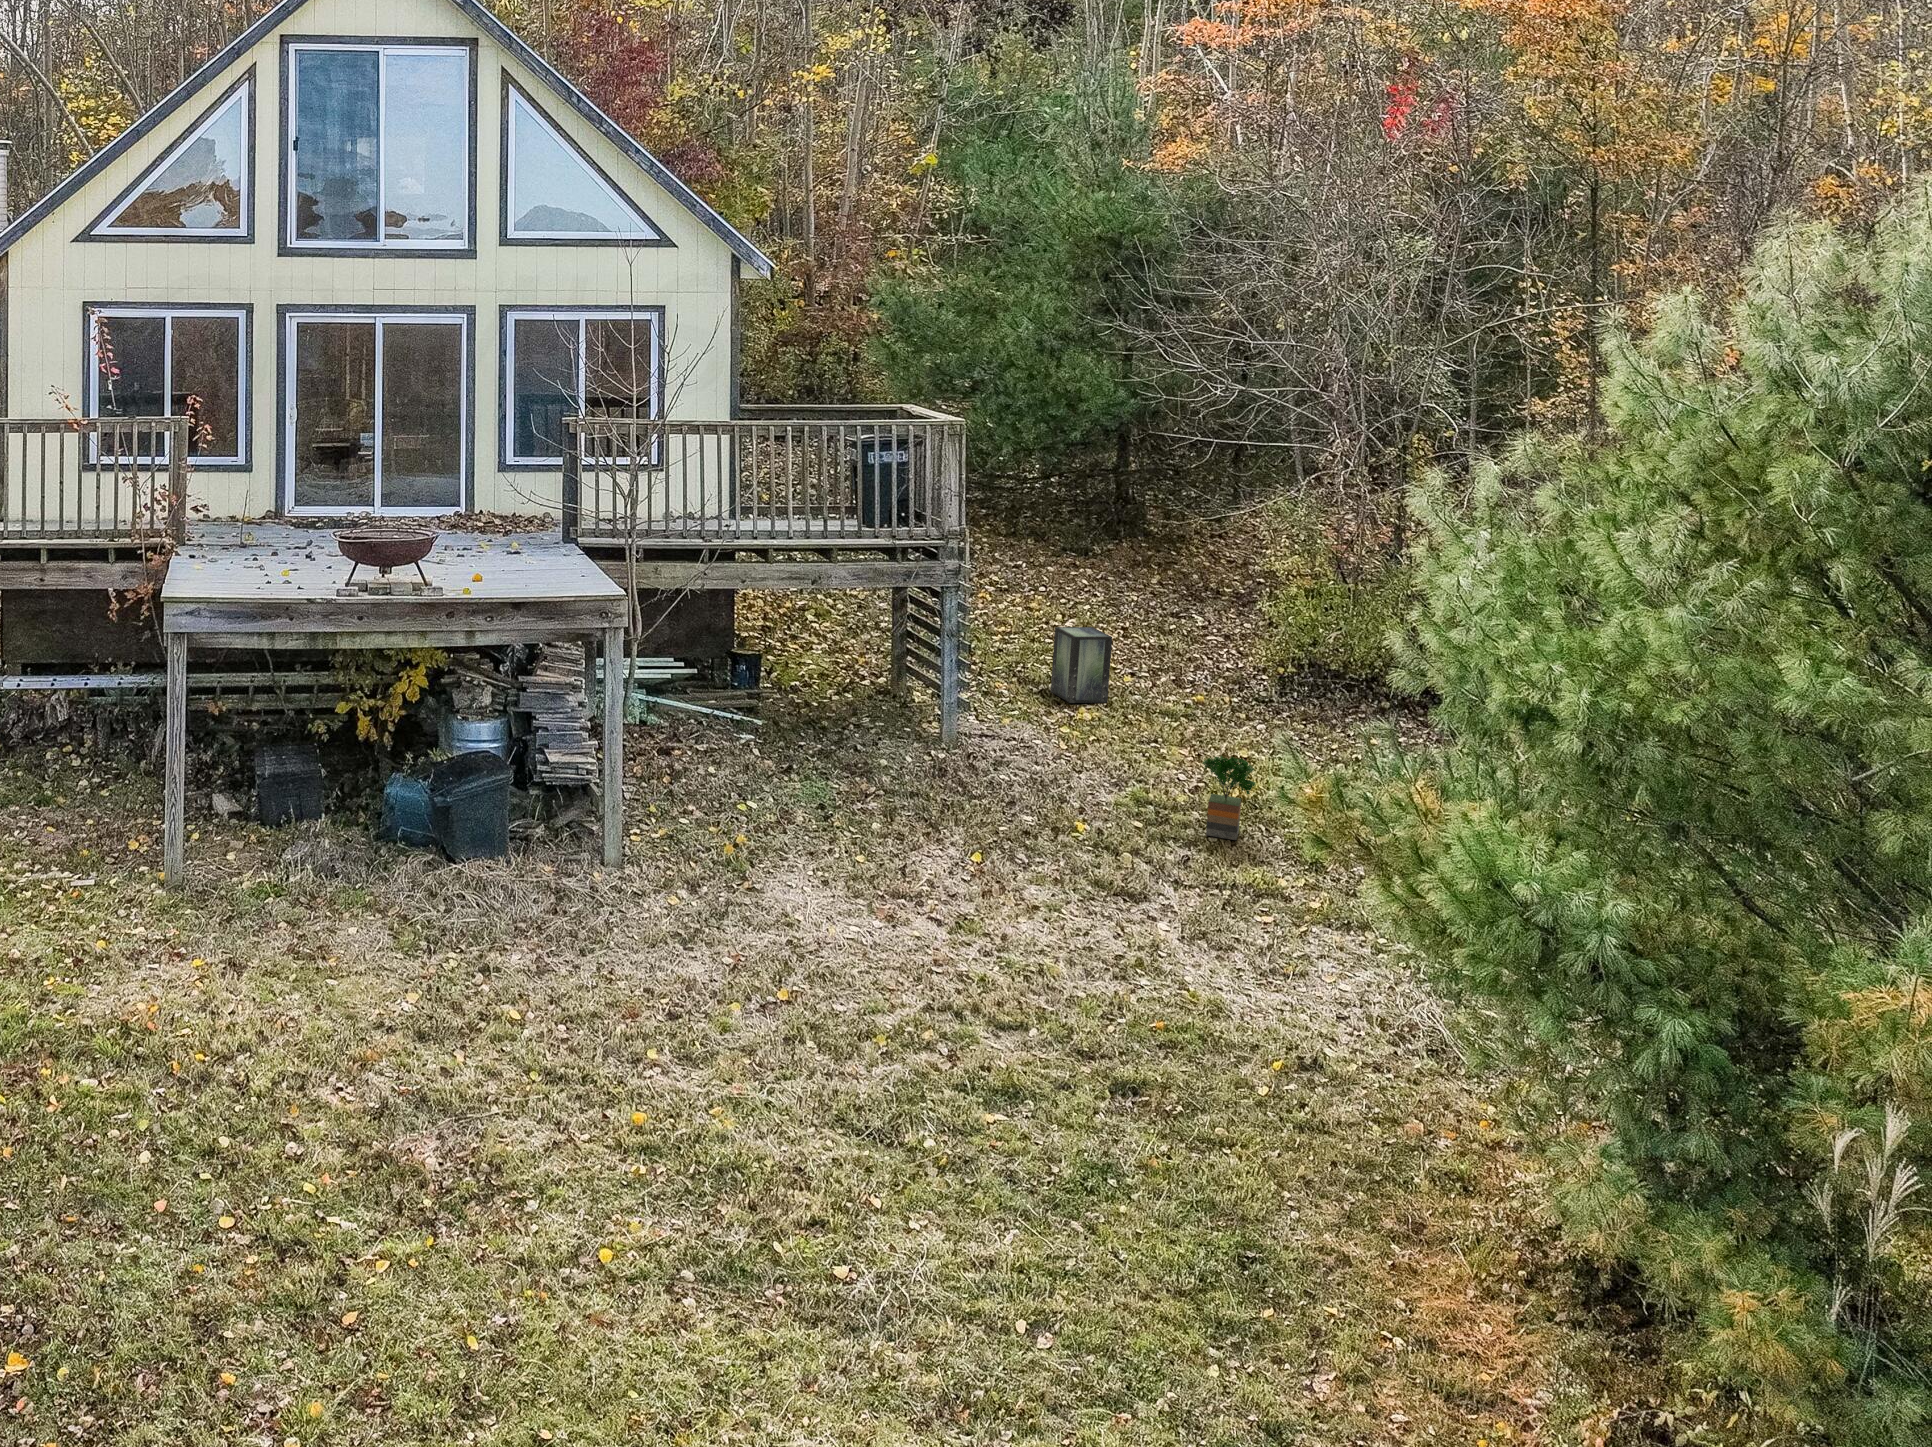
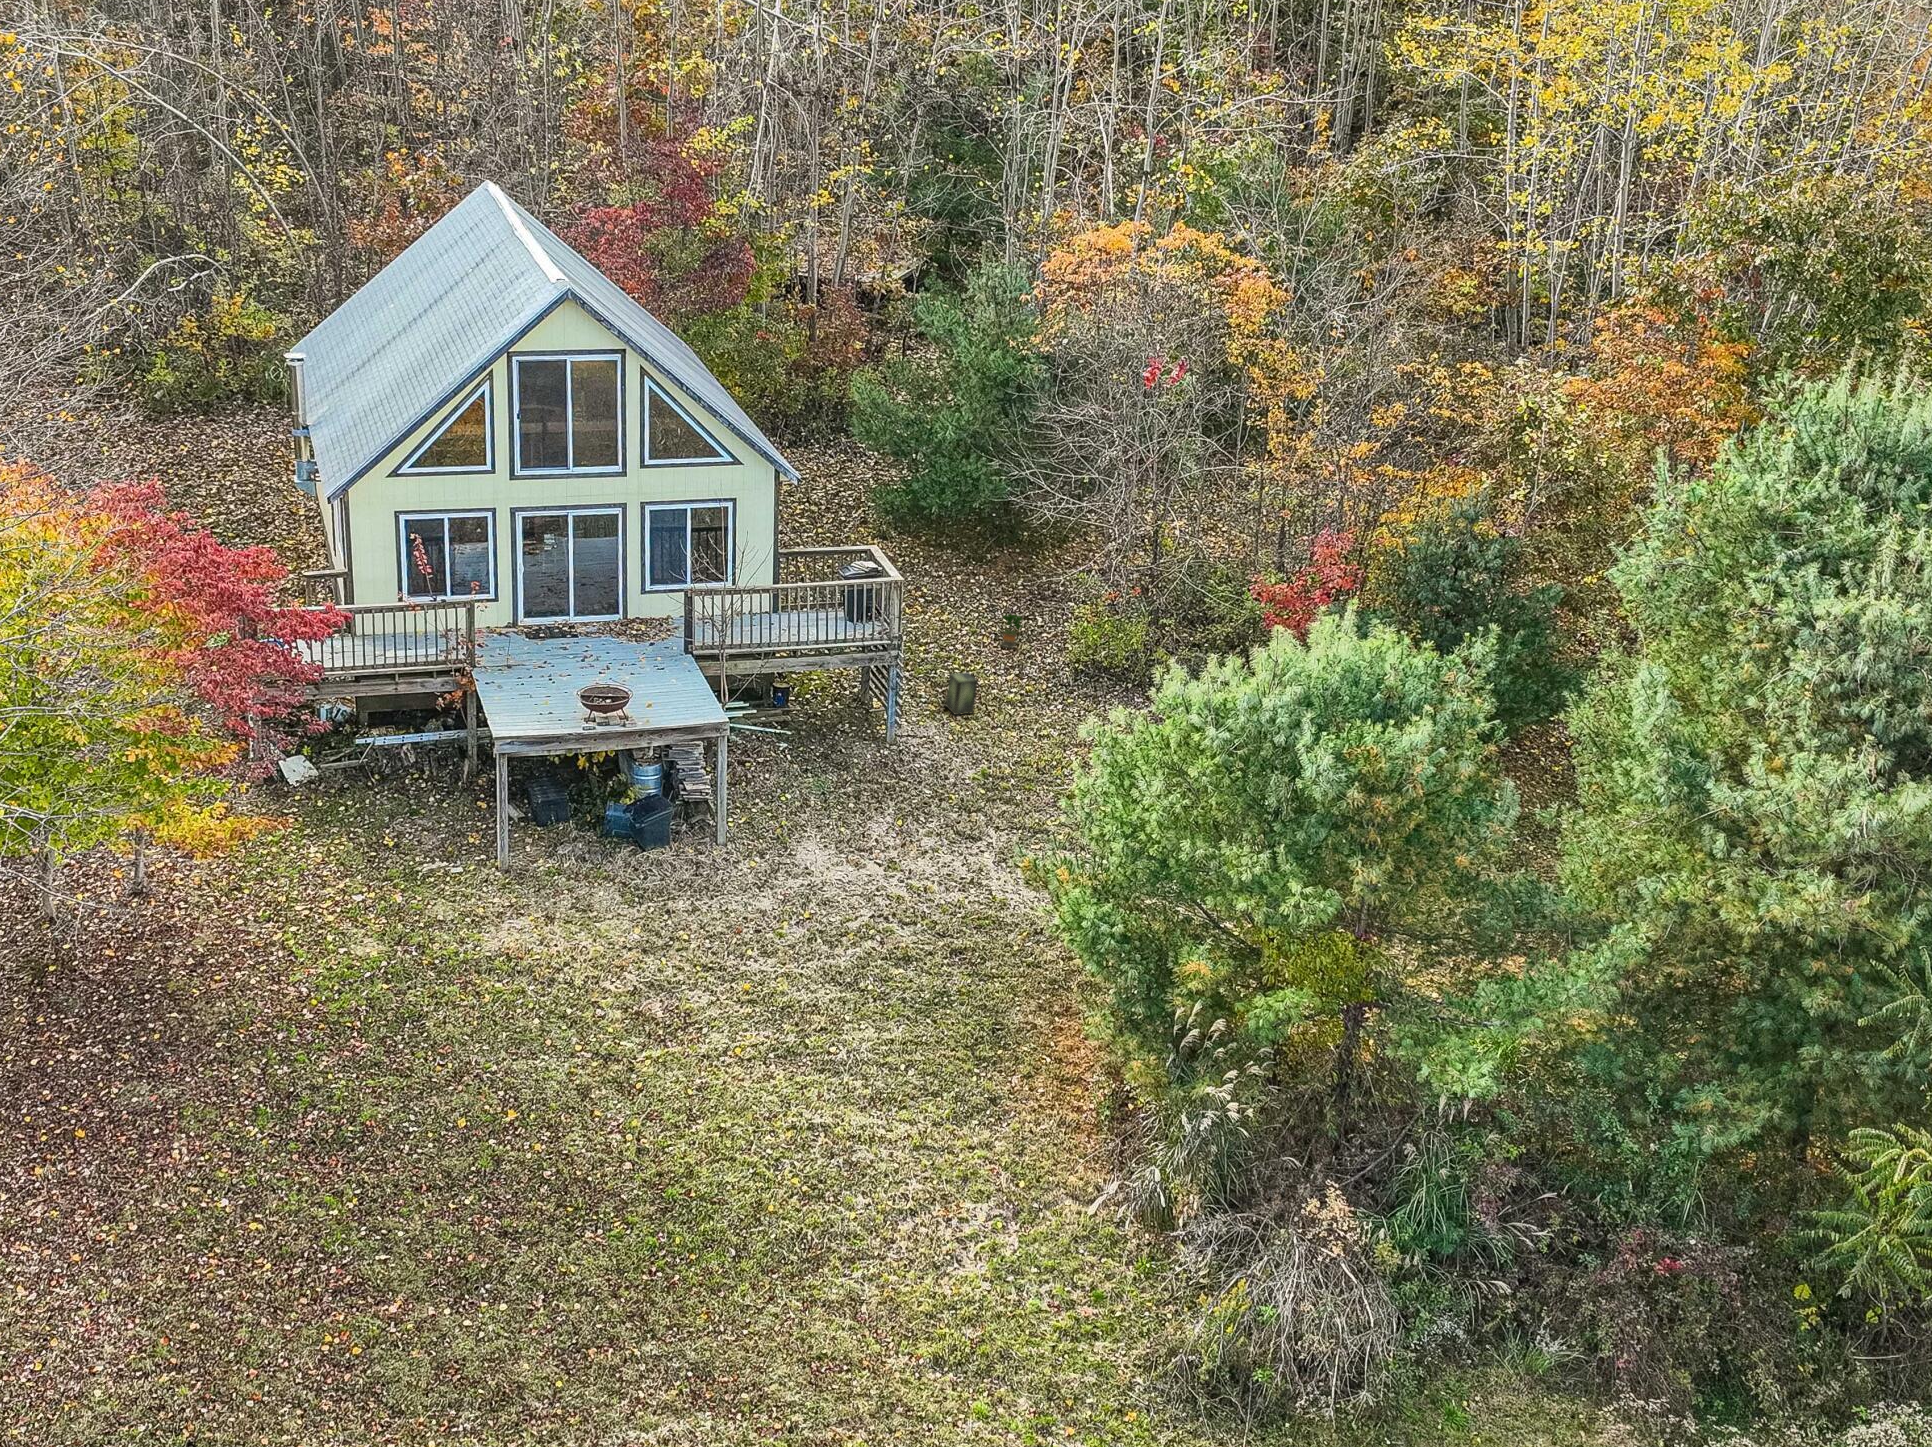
potted tree: present [1203,756,1256,840] -> present [1002,614,1022,648]

